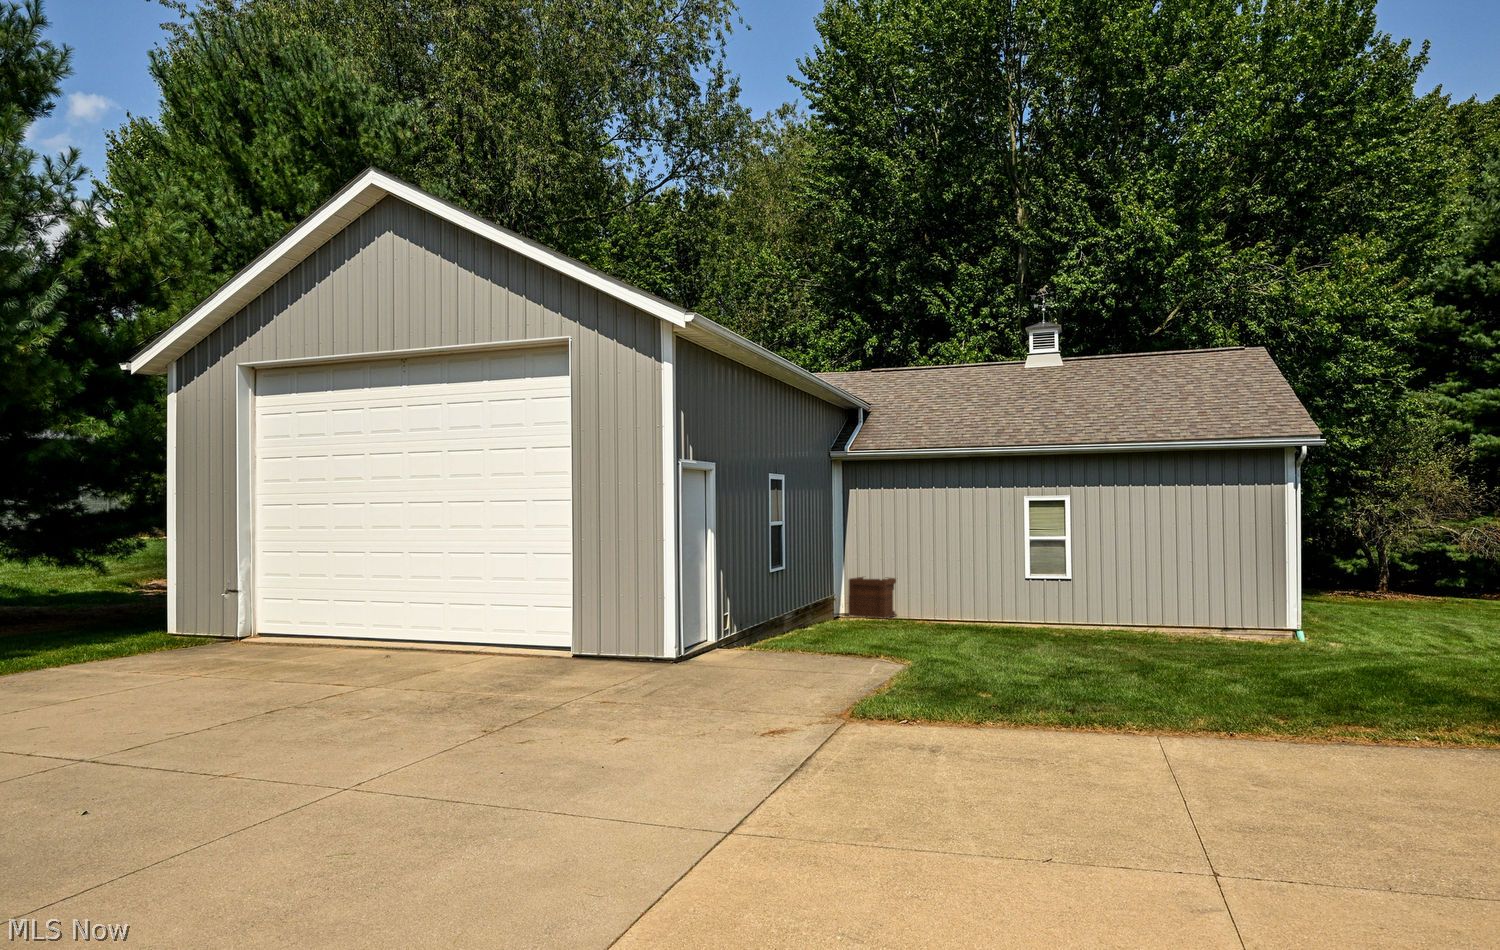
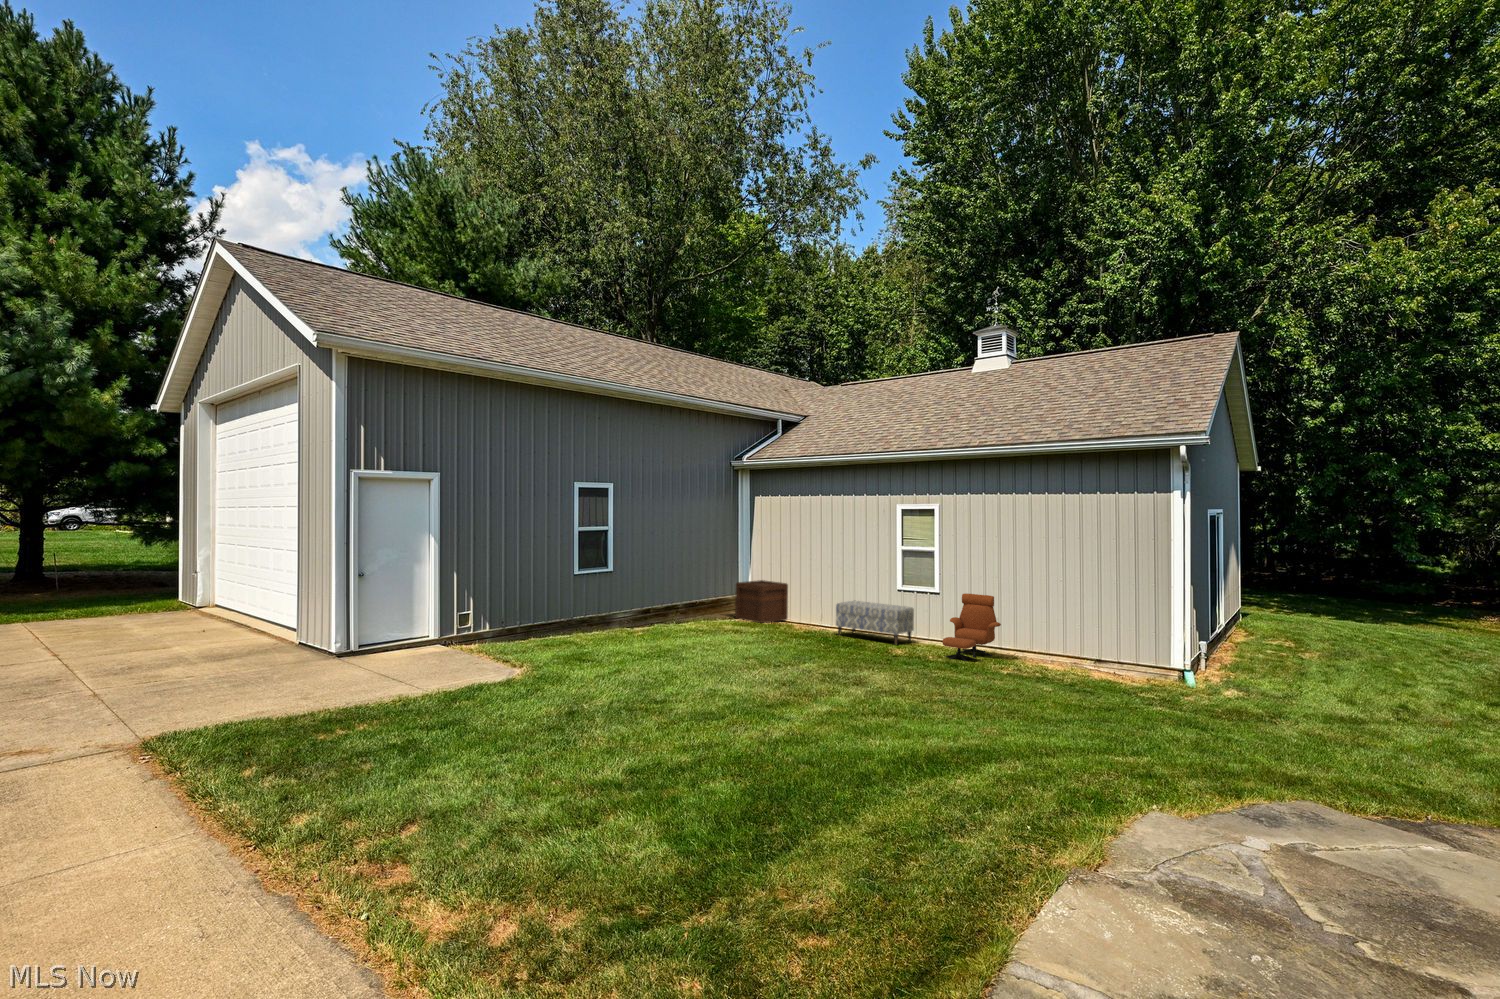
lounge chair: none [1093,577,1142,636] -> present [942,594,1001,661]
bench: none [976,590,1049,628] -> present [836,601,914,645]

